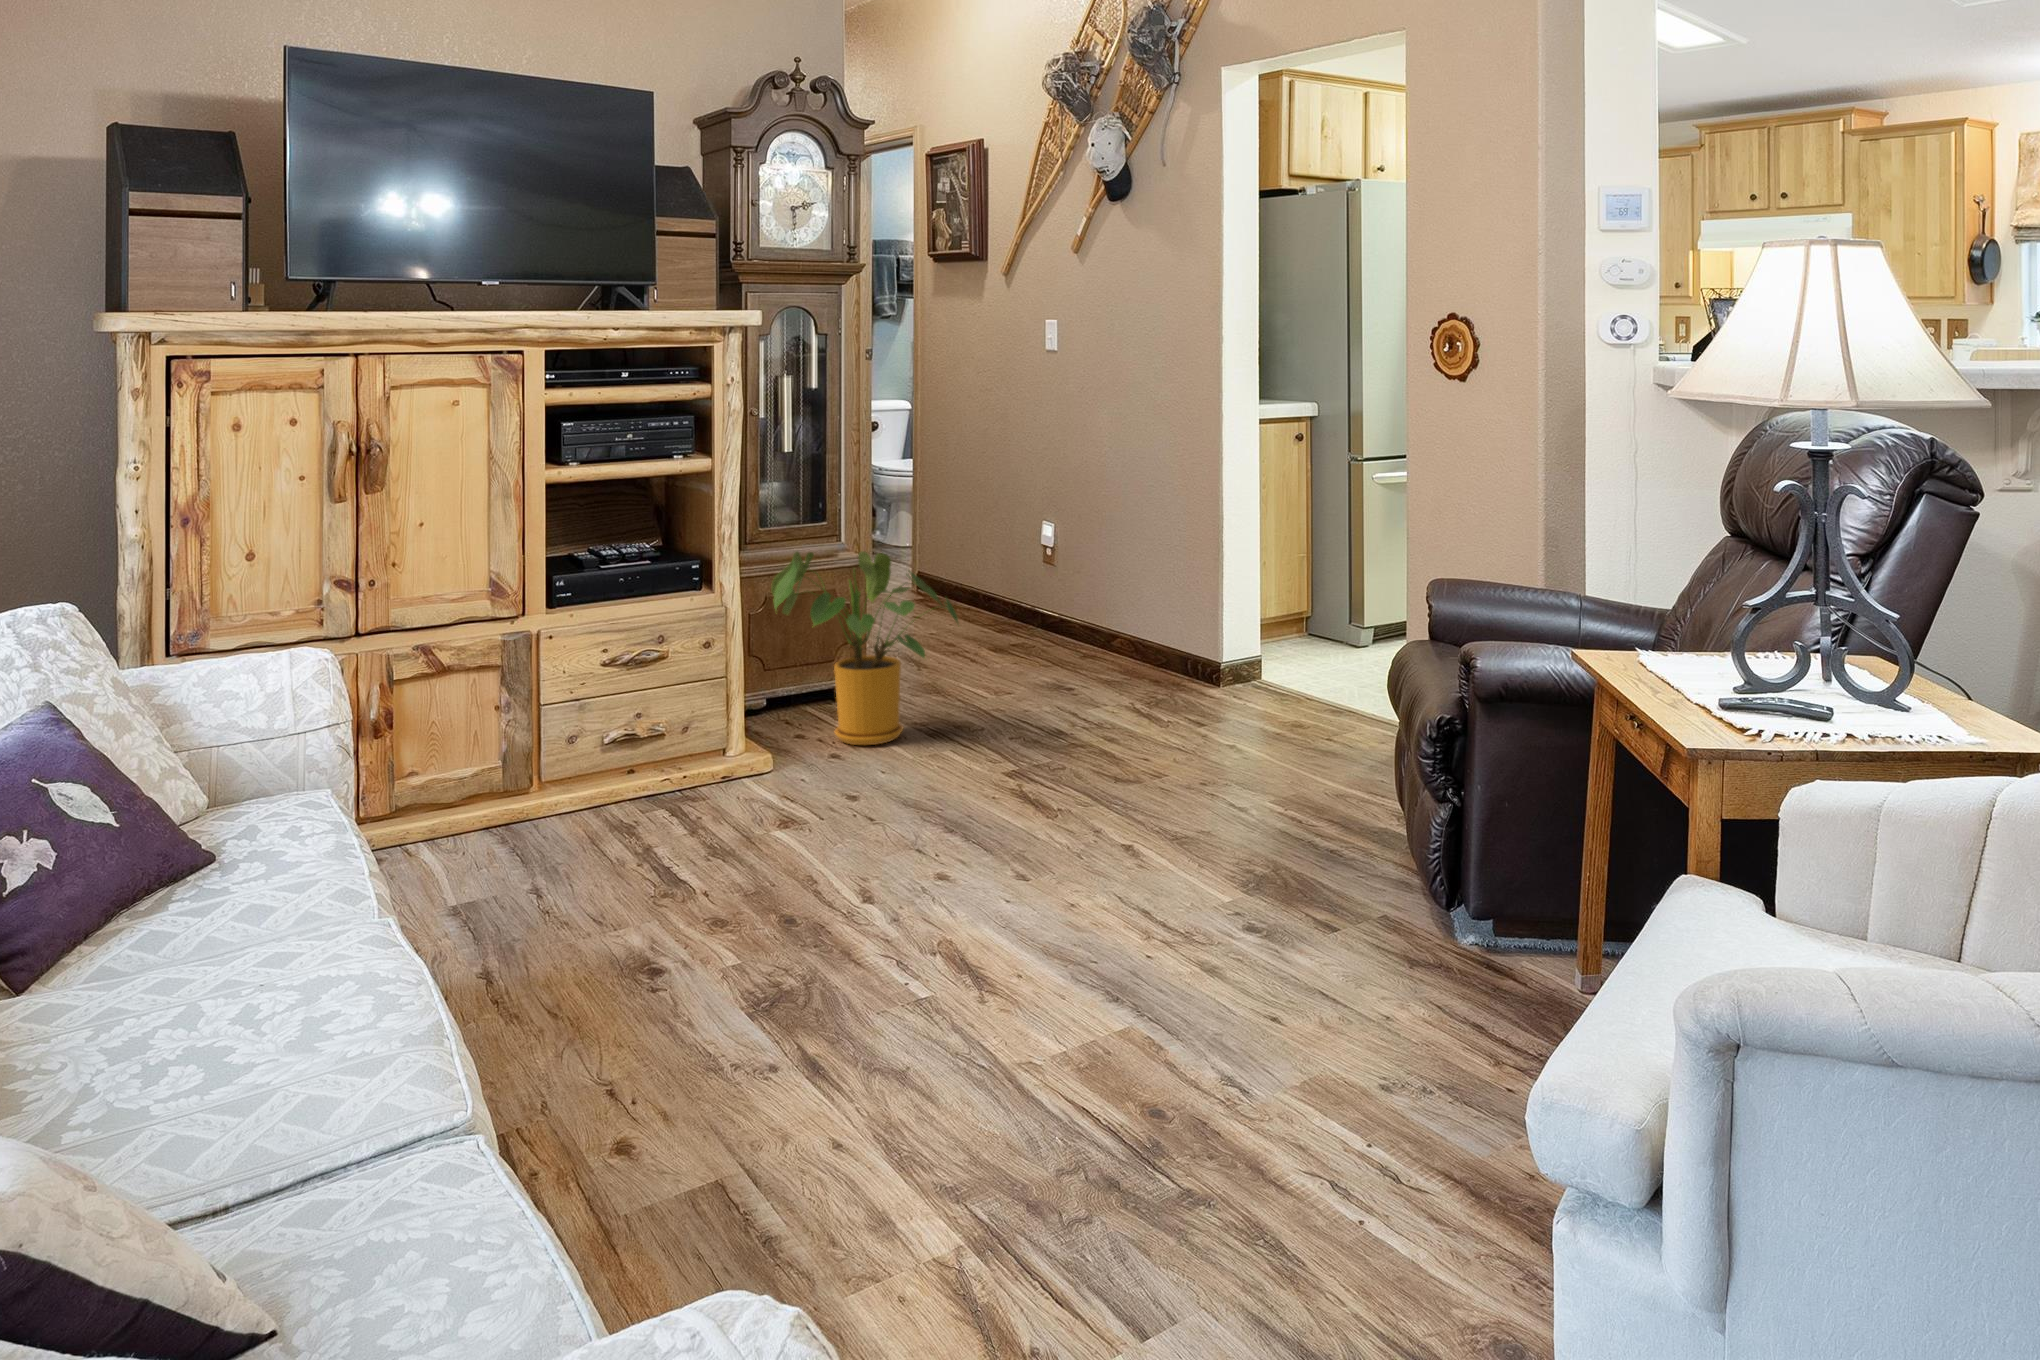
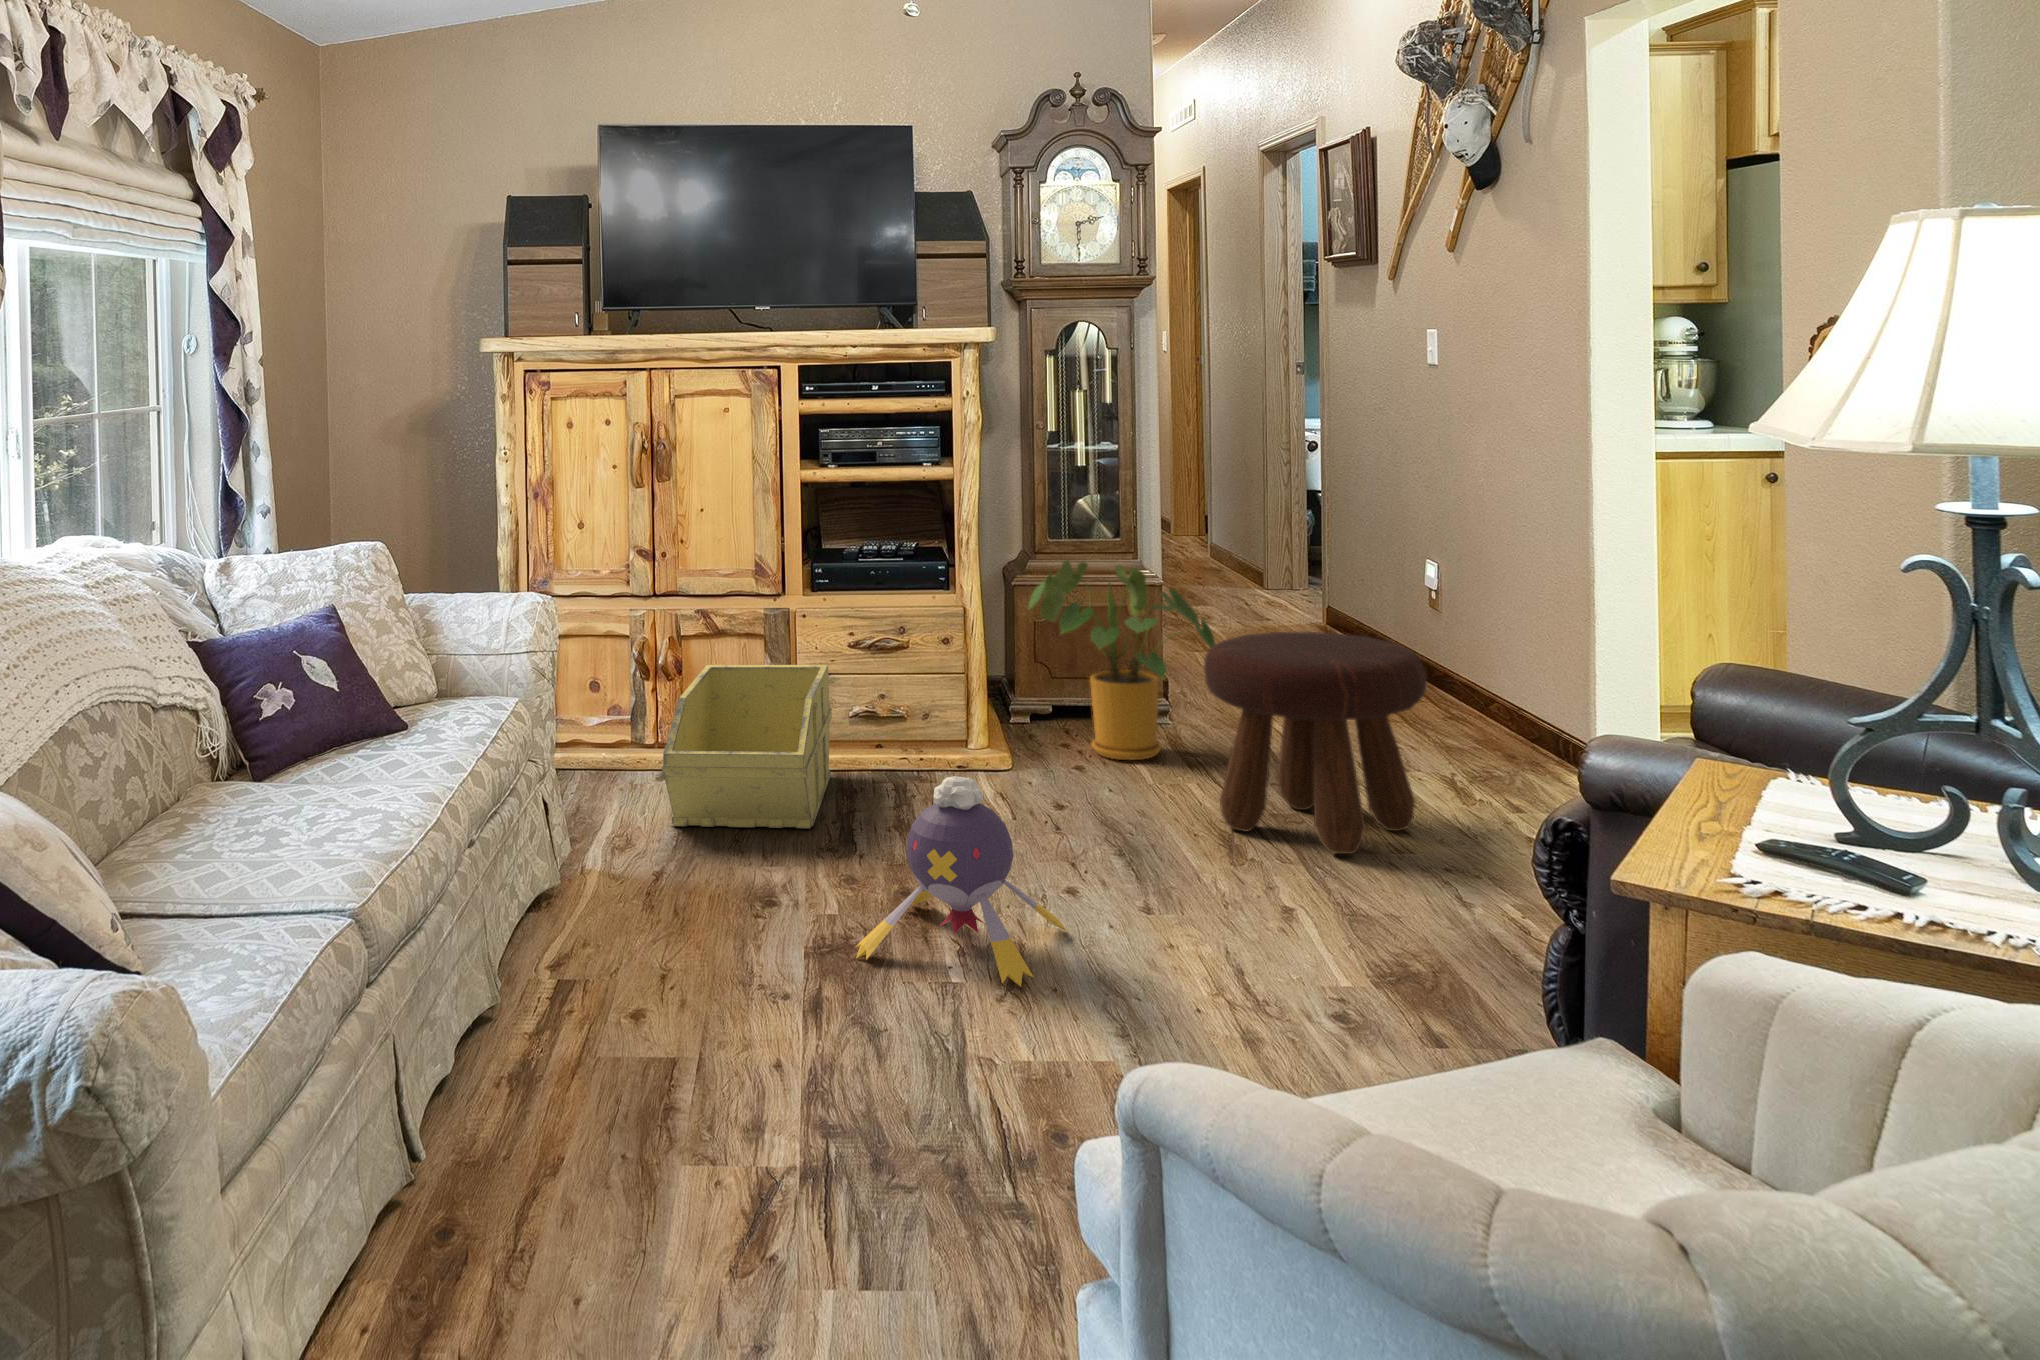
footstool: none [995,597,1187,796] -> present [1204,632,1427,854]
storage bin: none [429,689,635,906] -> present [662,665,832,828]
plush toy: none [798,781,1001,1002] -> present [856,776,1068,987]

